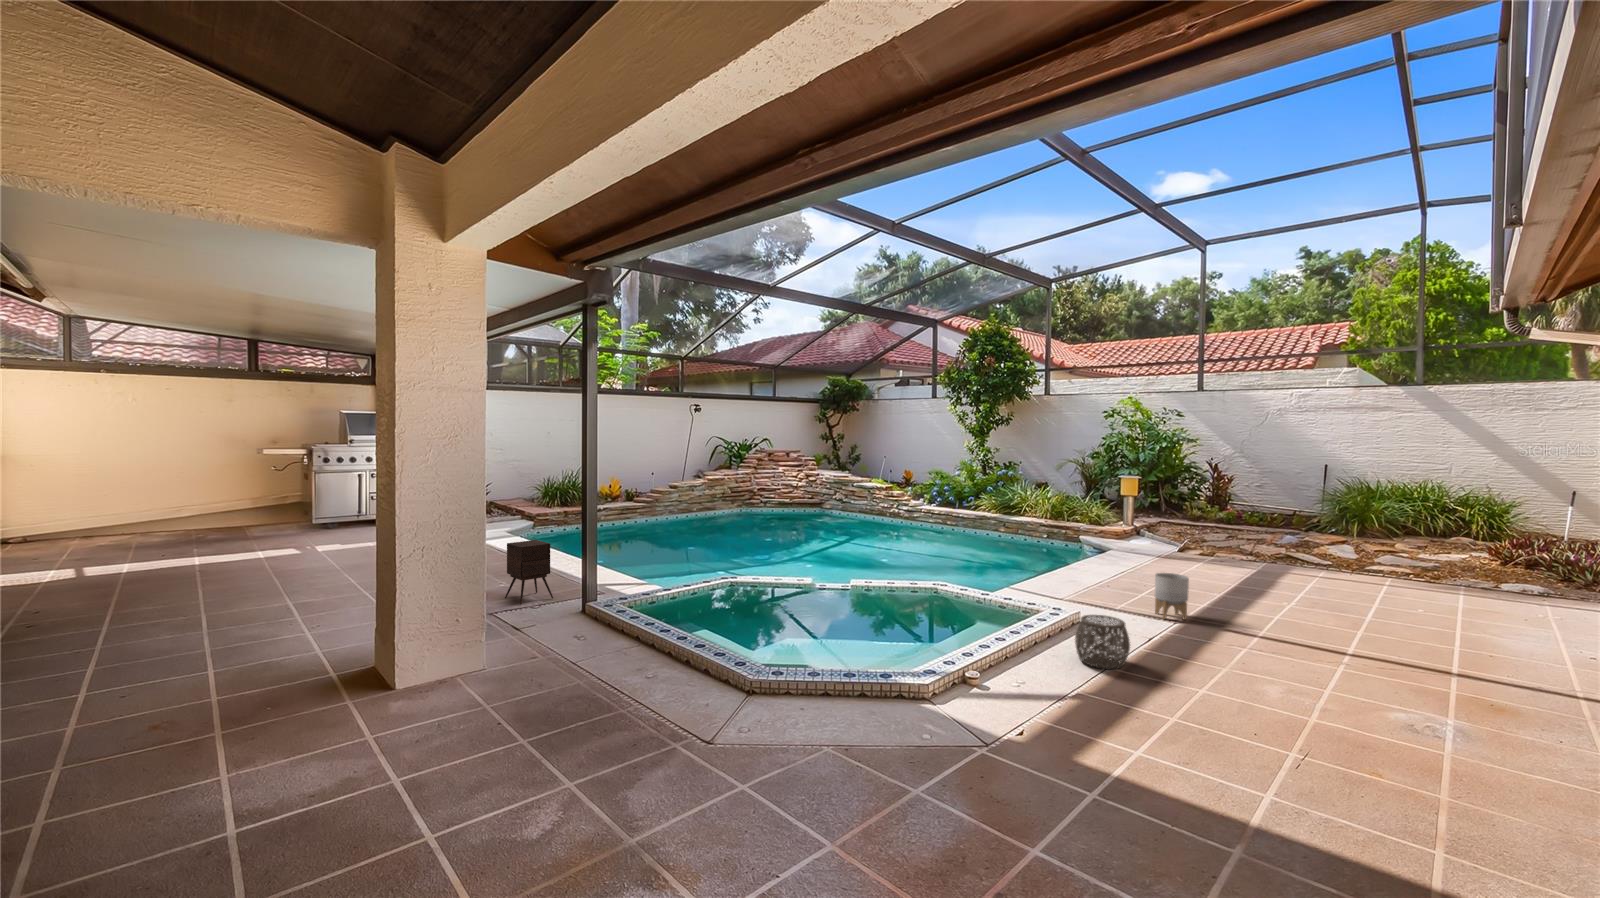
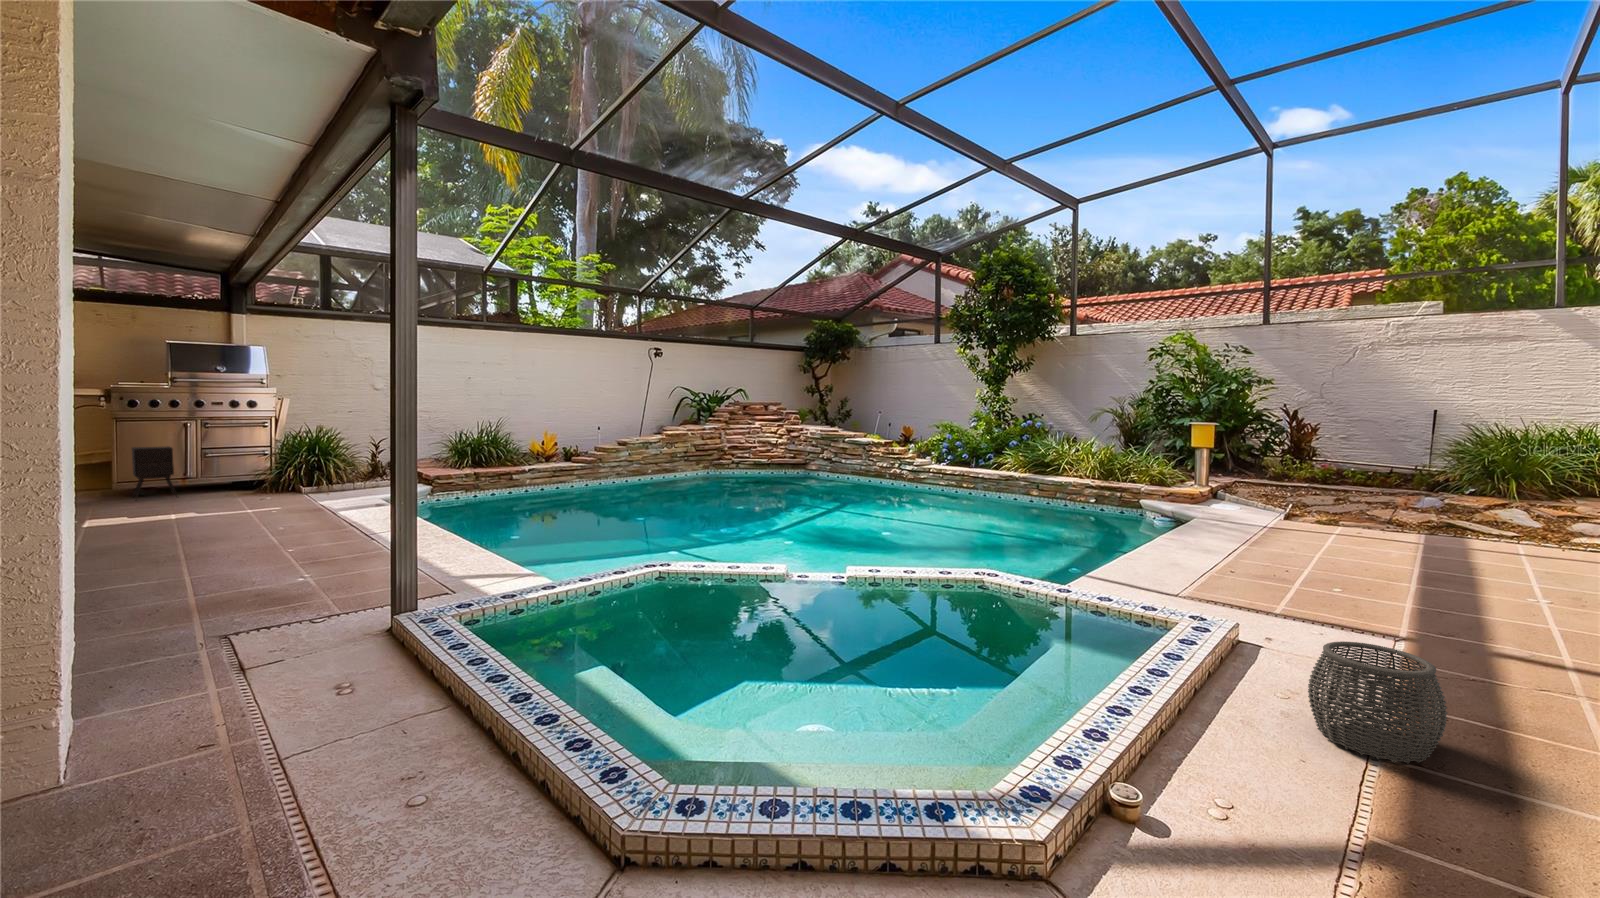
side table: present [505,540,553,604] -> present [132,446,178,500]
planter: present [1155,573,1189,620] -> none [1357,553,1430,634]

